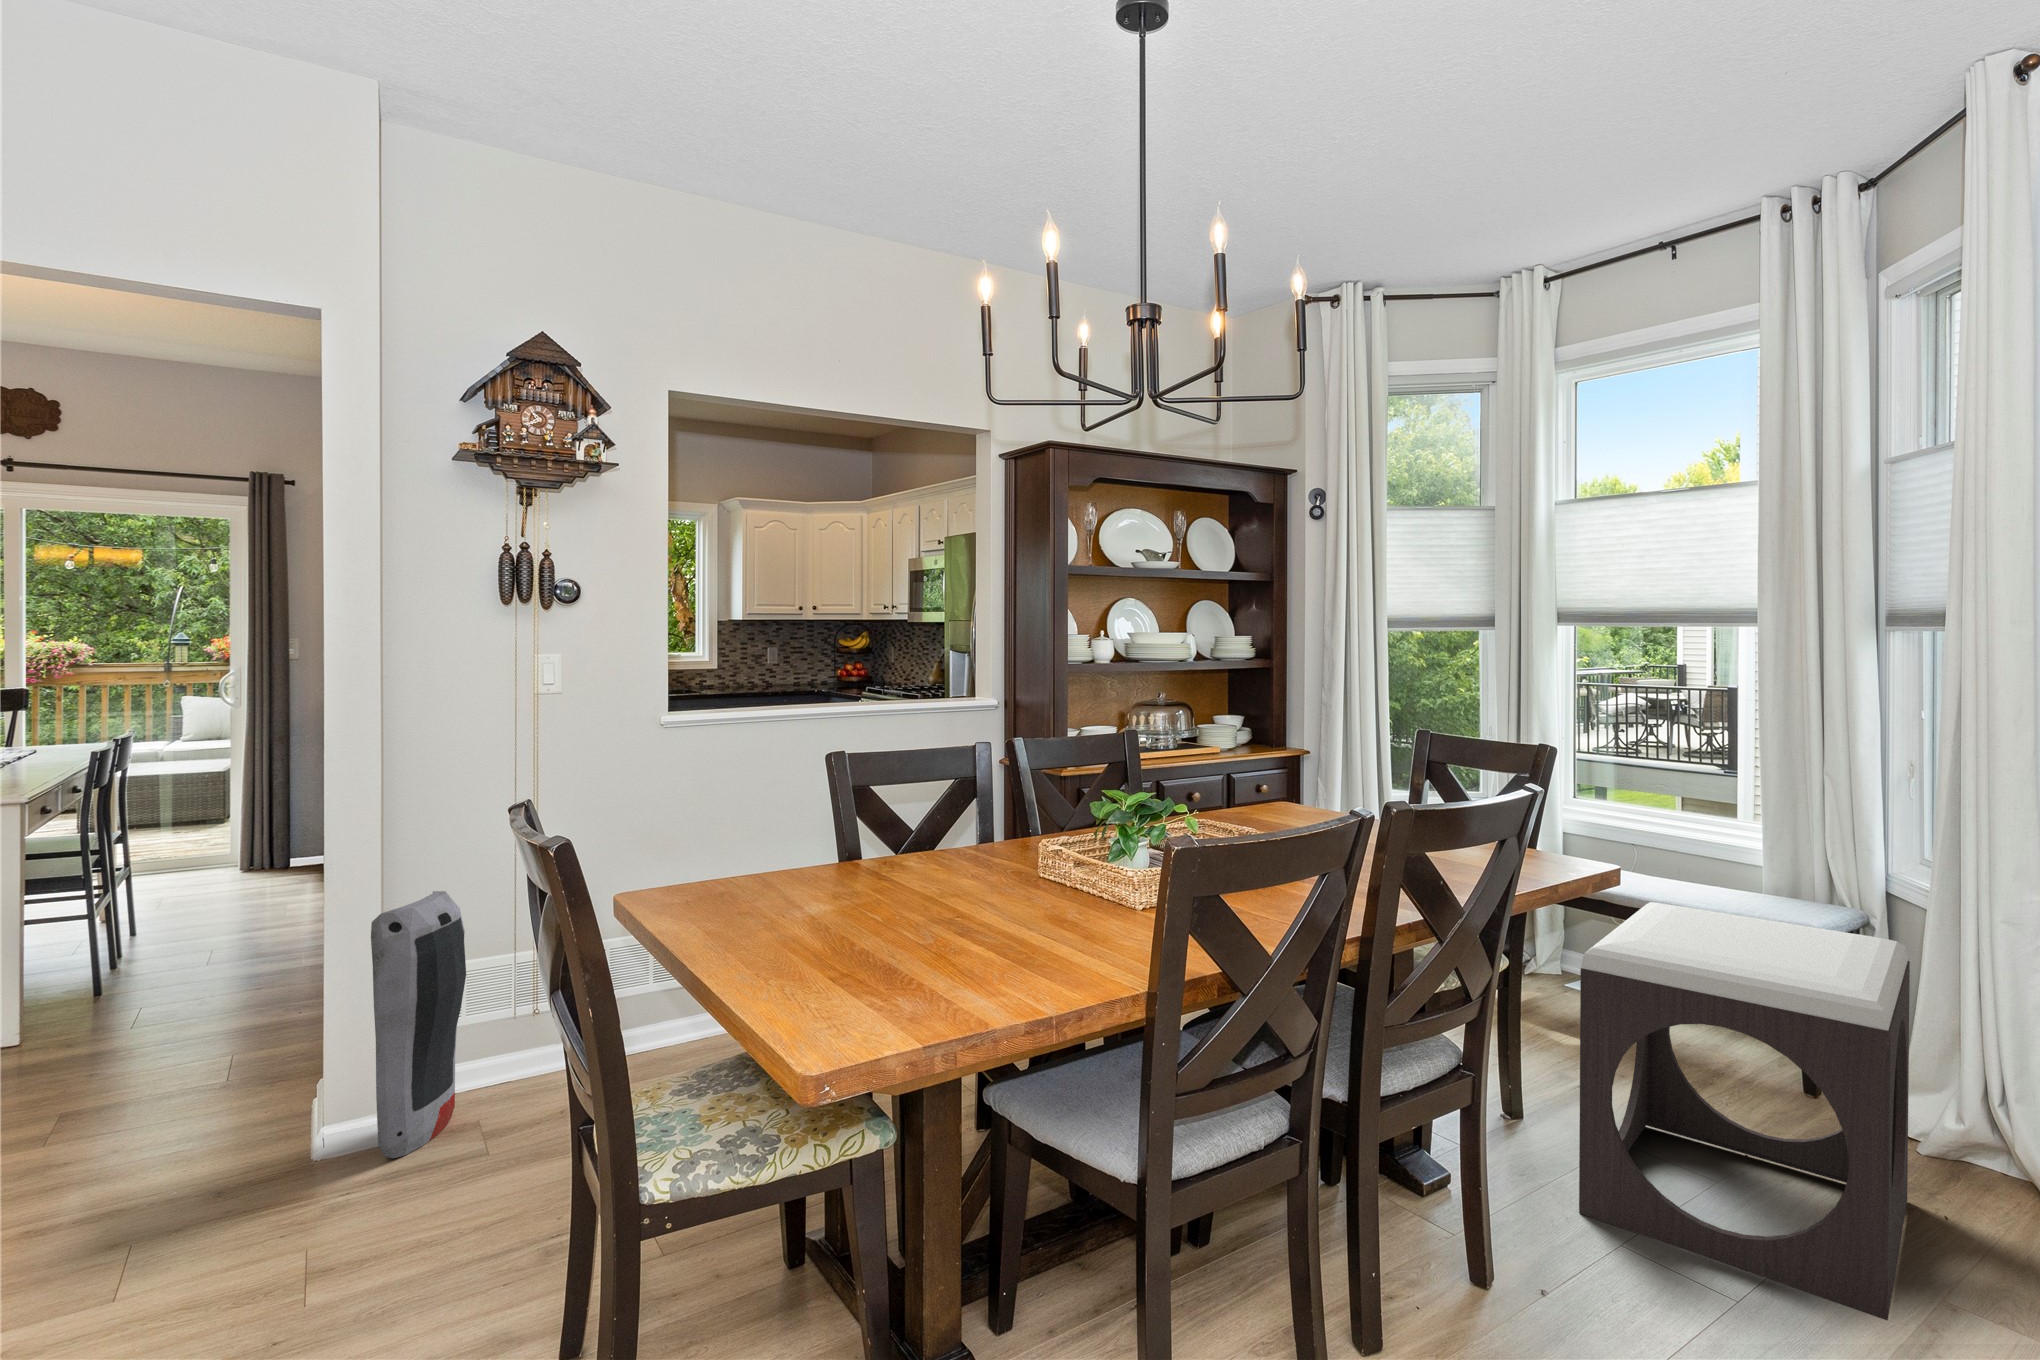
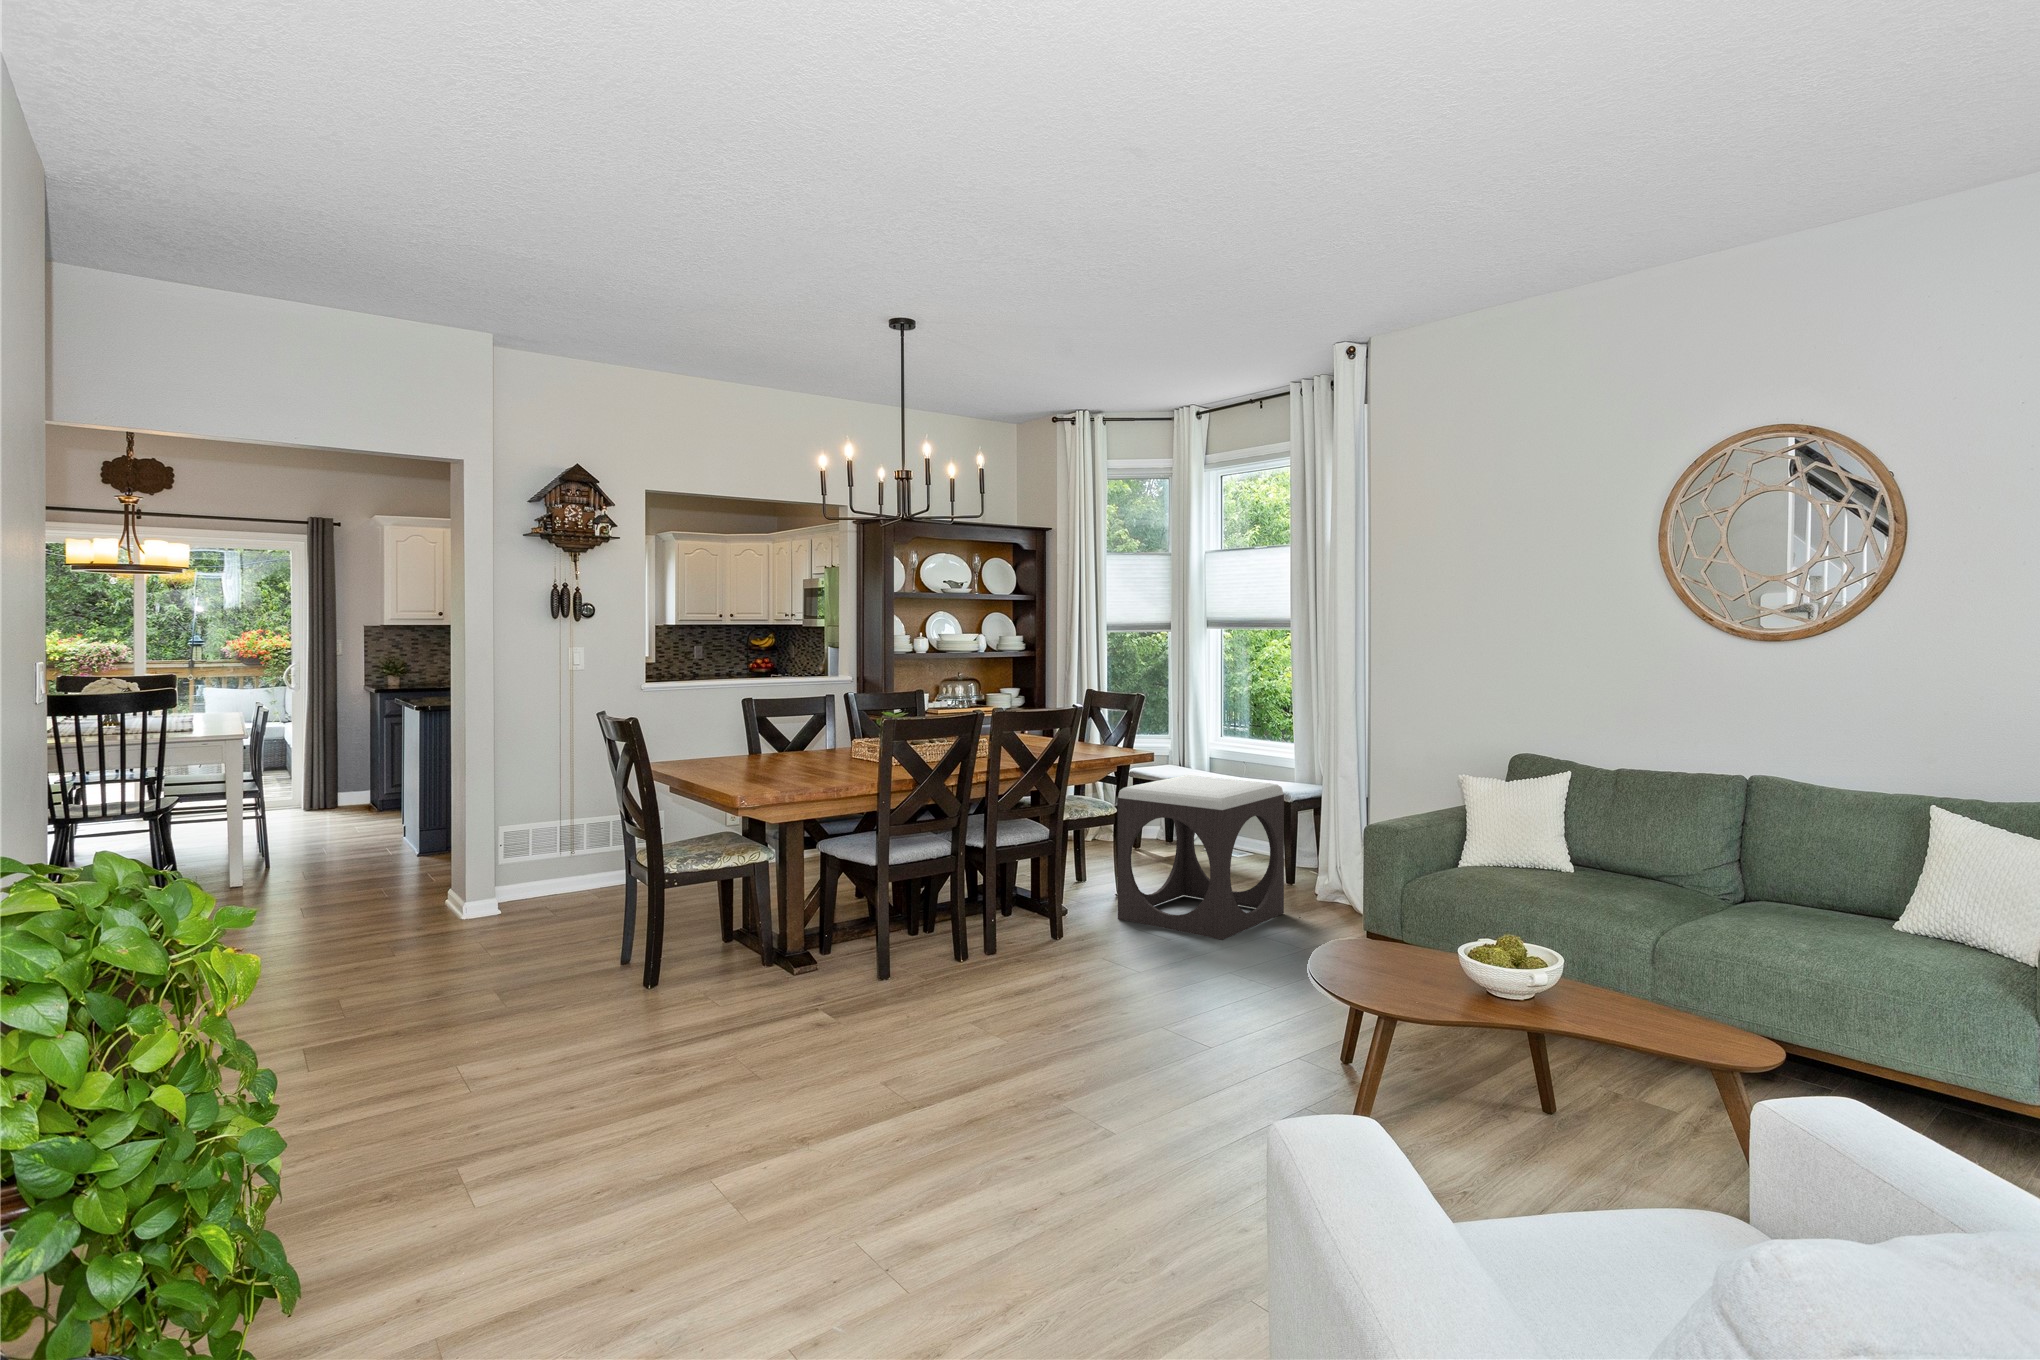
air purifier: present [371,891,466,1158] -> none [494,777,539,914]

